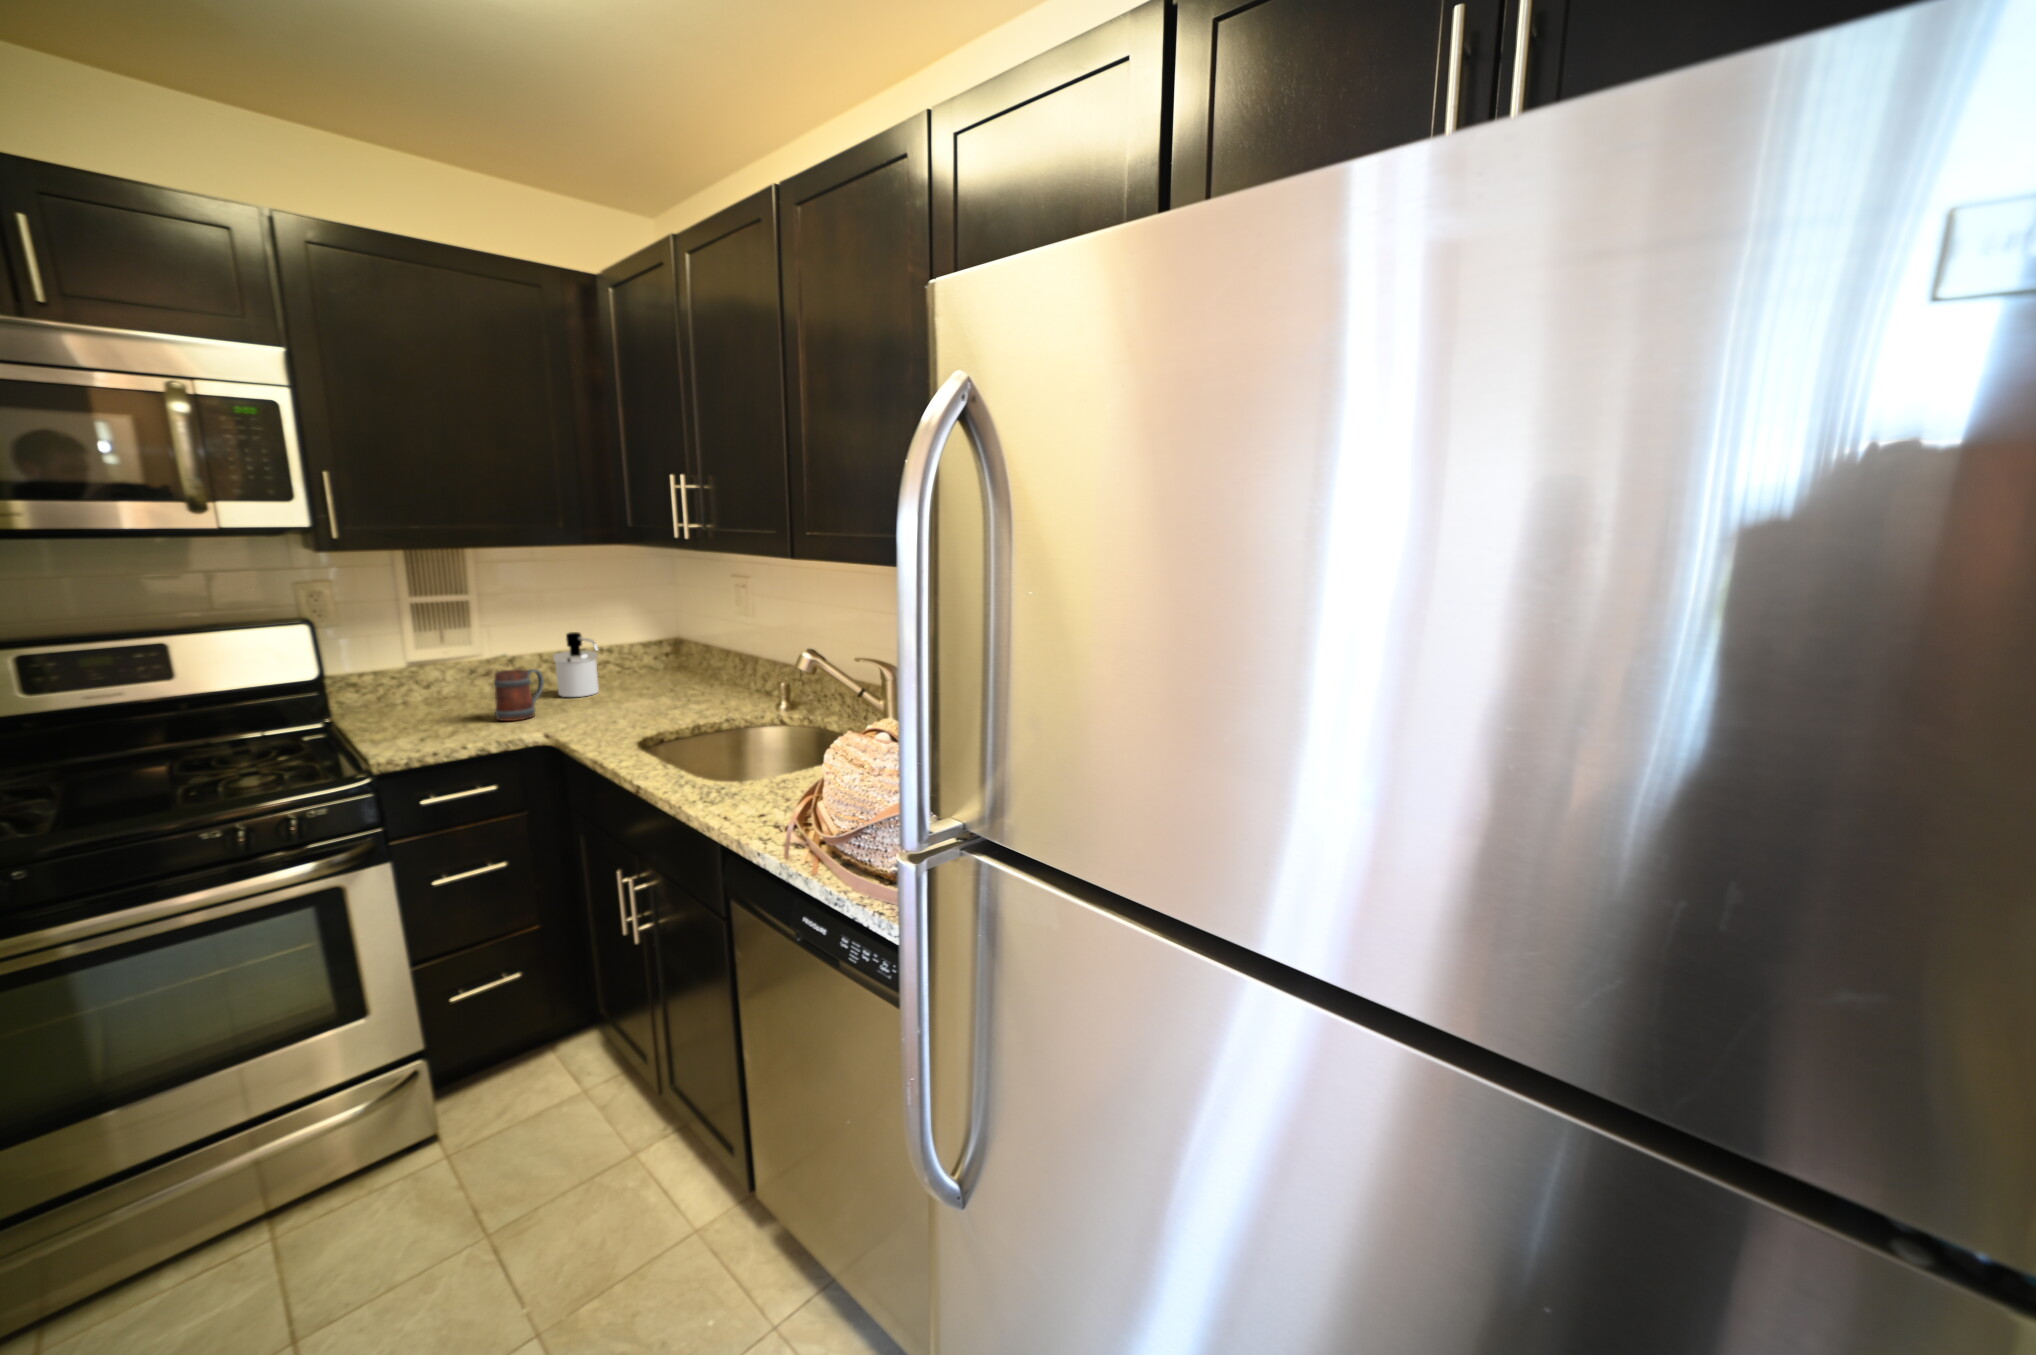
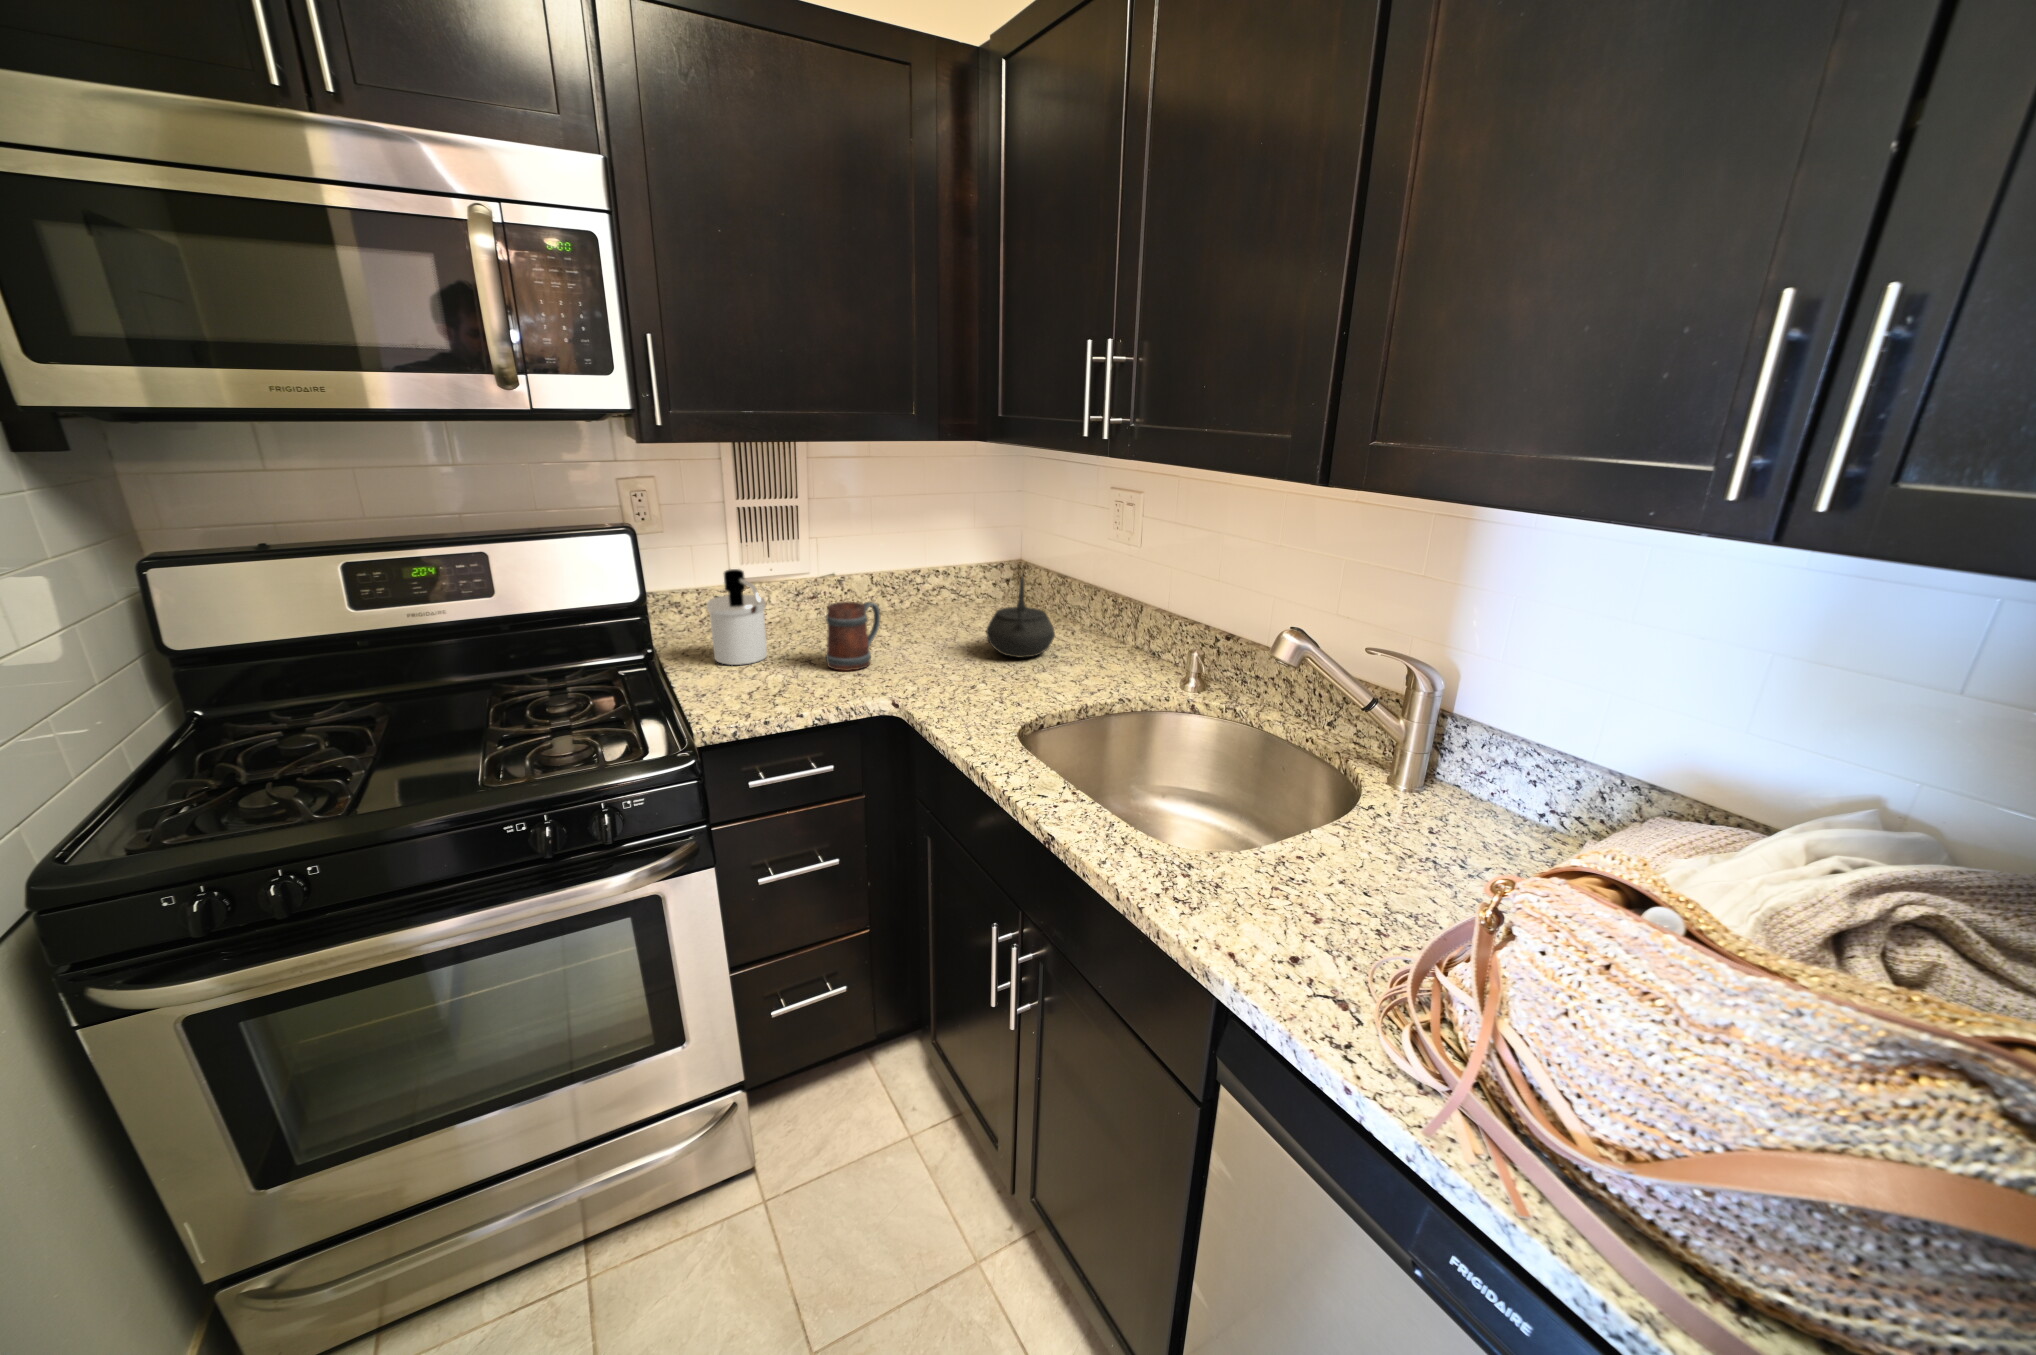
soap dispenser: present [553,632,599,697] -> present [707,569,767,665]
kettle: none [635,643,691,703] -> present [986,576,1055,658]

